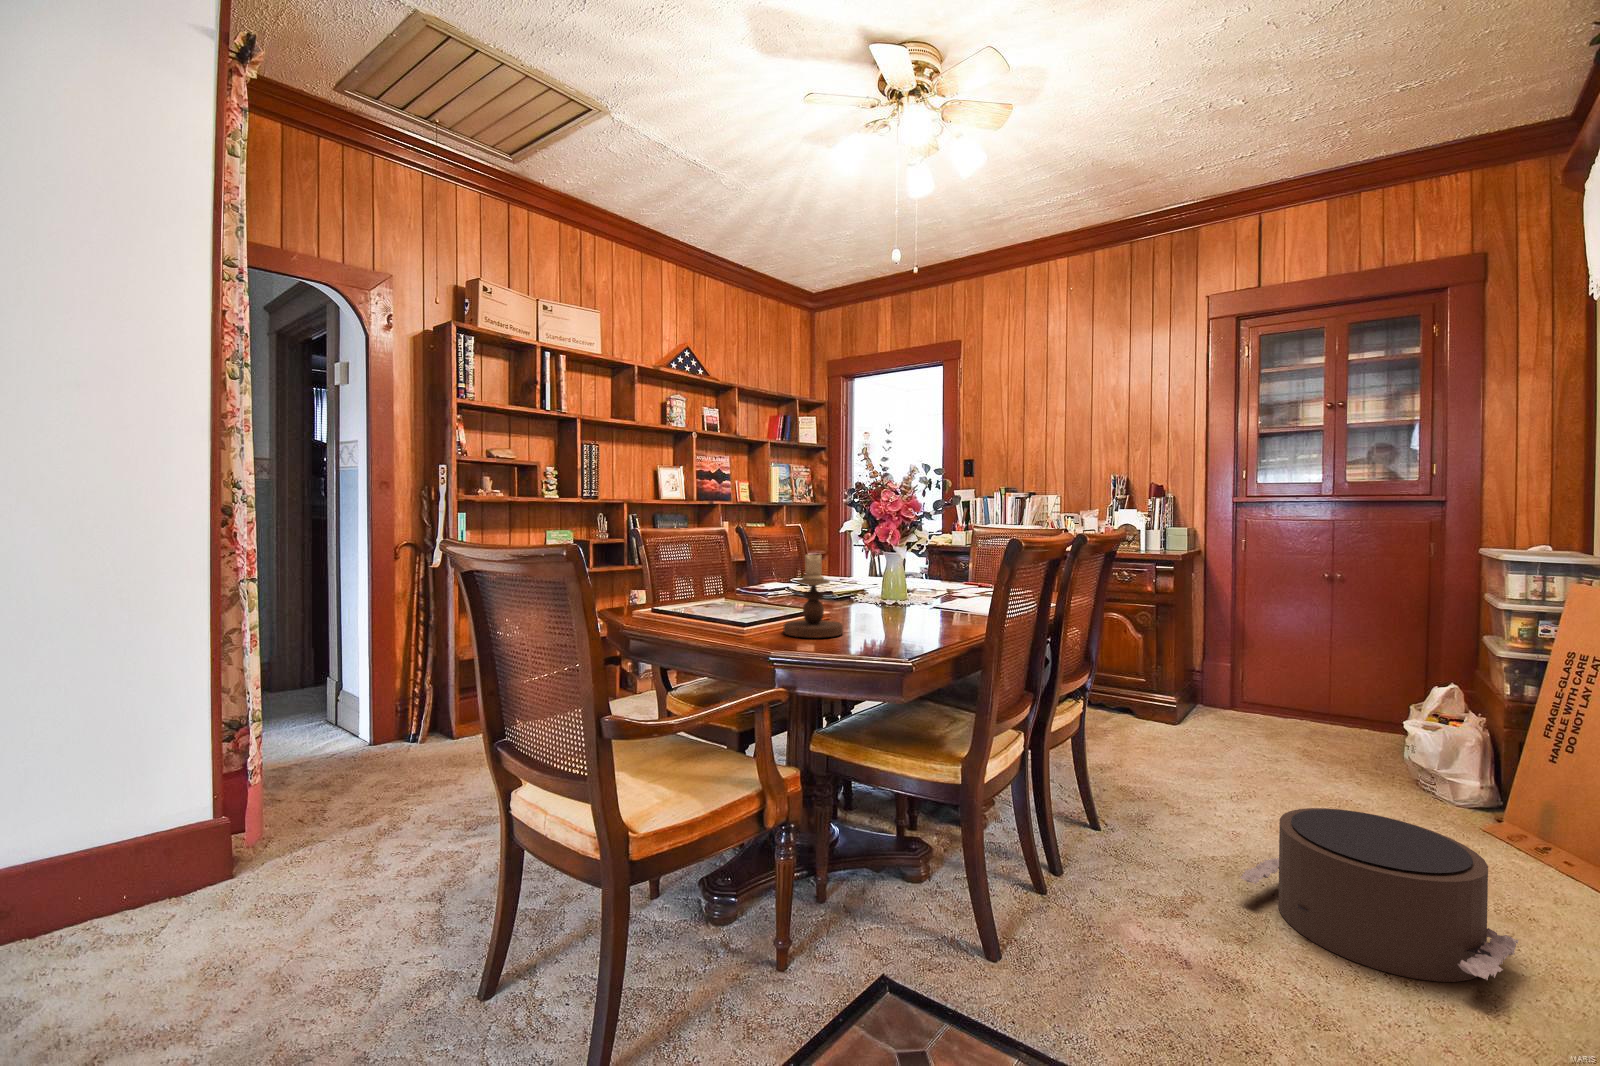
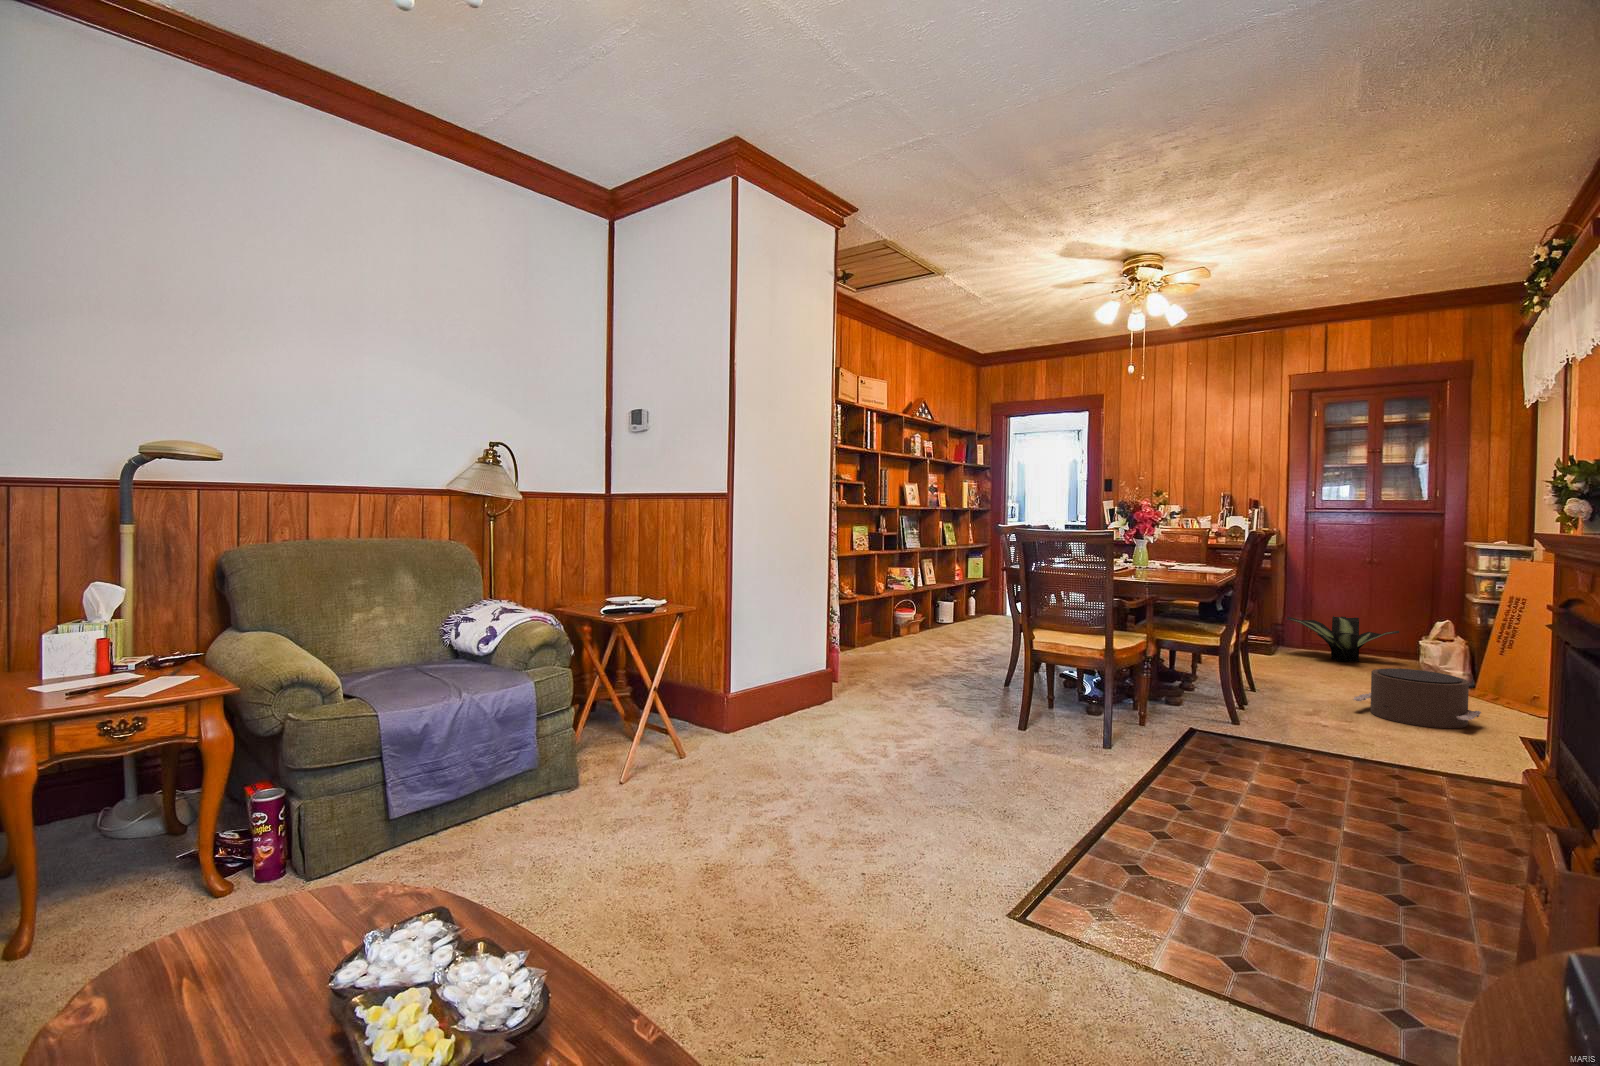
candlestick: present [784,555,843,638] -> none [1149,544,1179,582]
potted plant: none [1193,662,1372,743] -> present [1287,616,1399,662]

